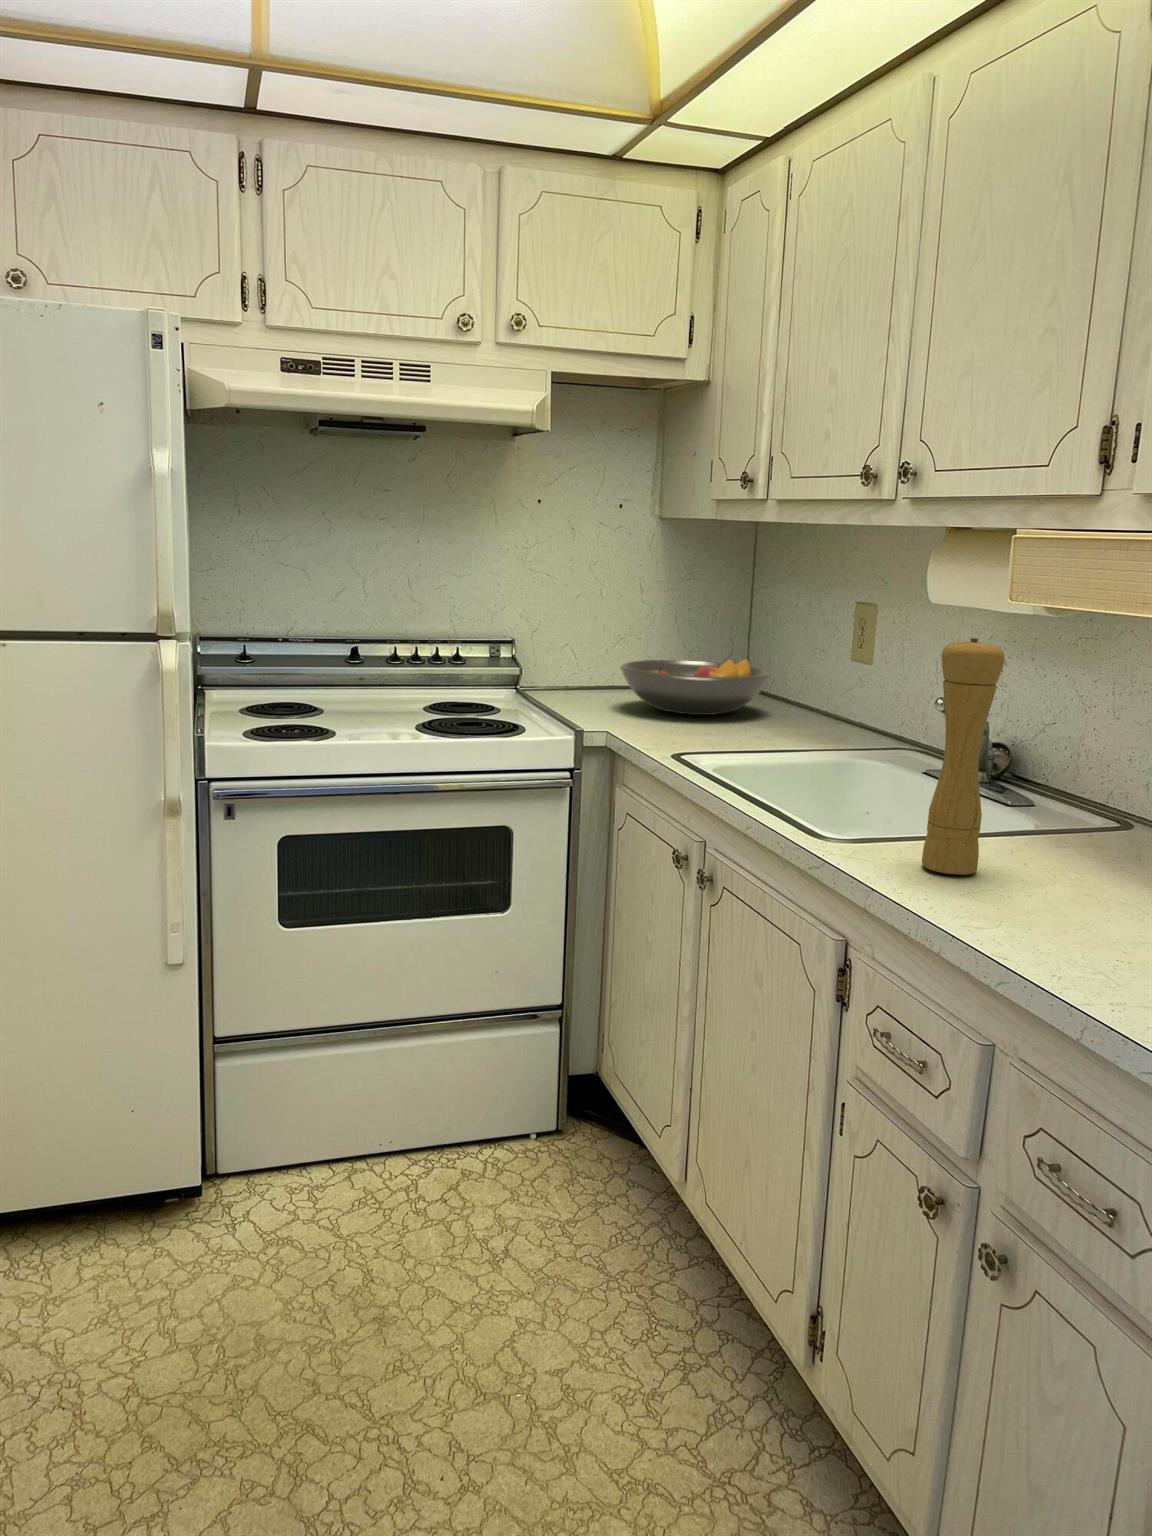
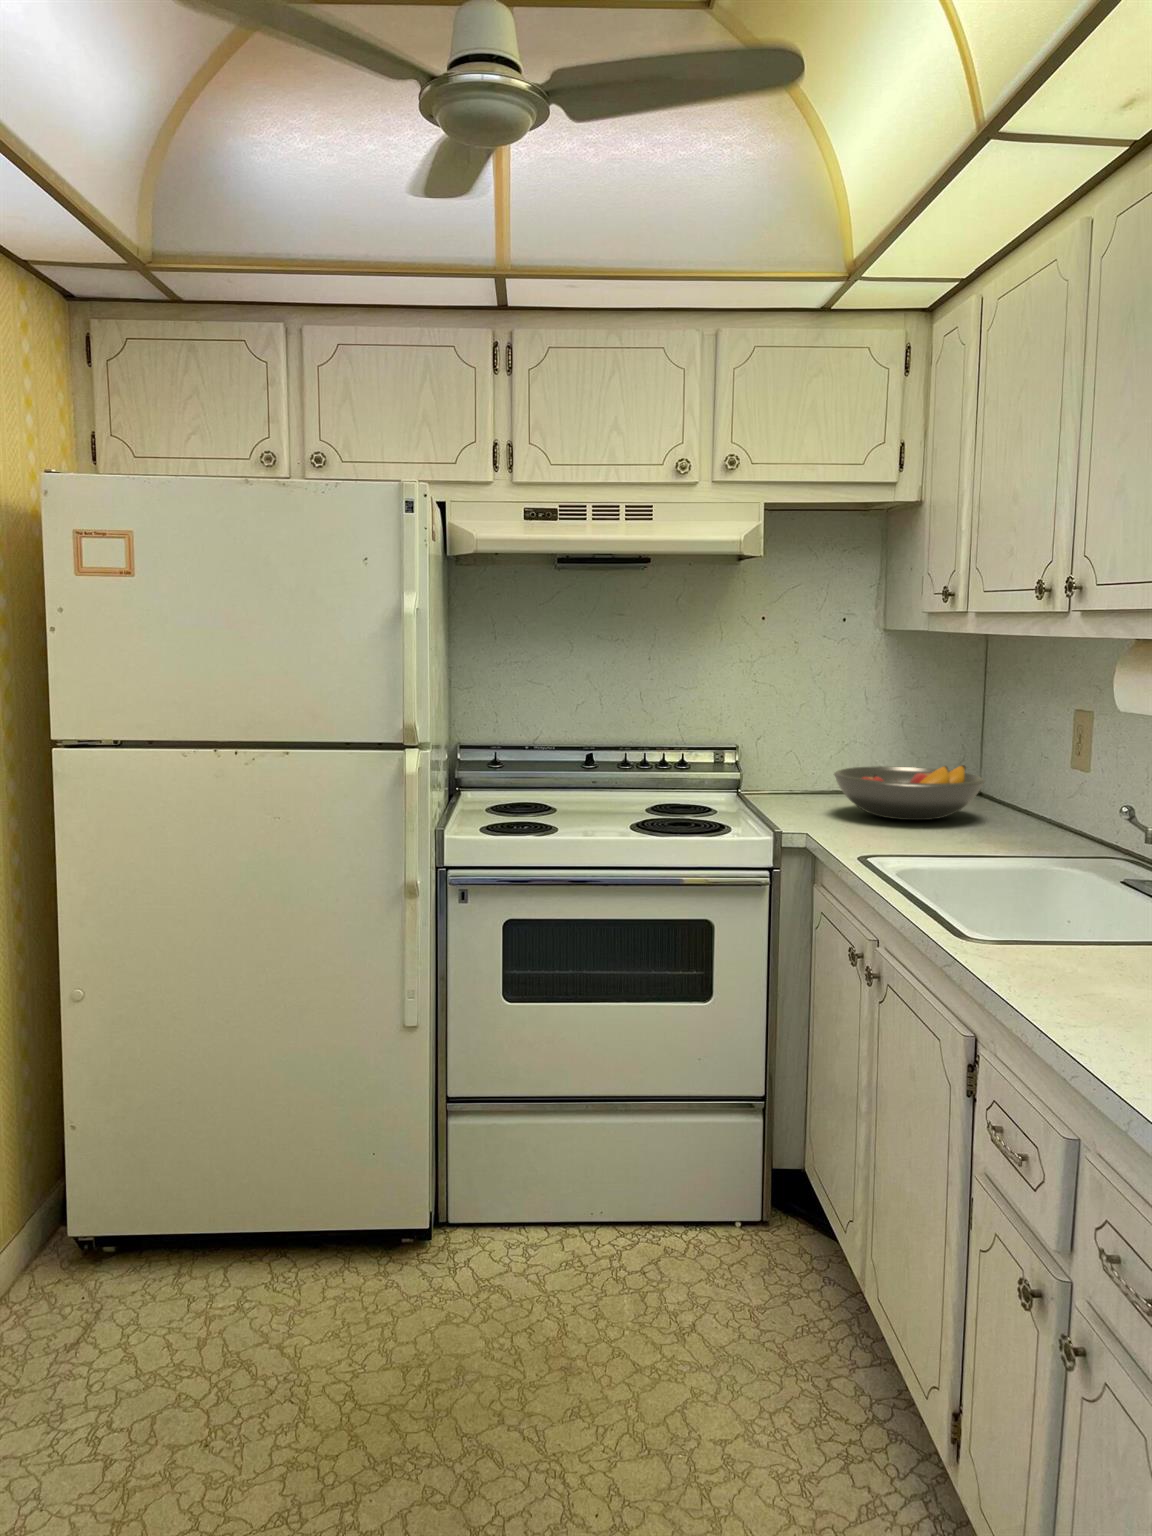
pepper mill: present [922,638,1005,875] -> none [1048,750,1122,978]

